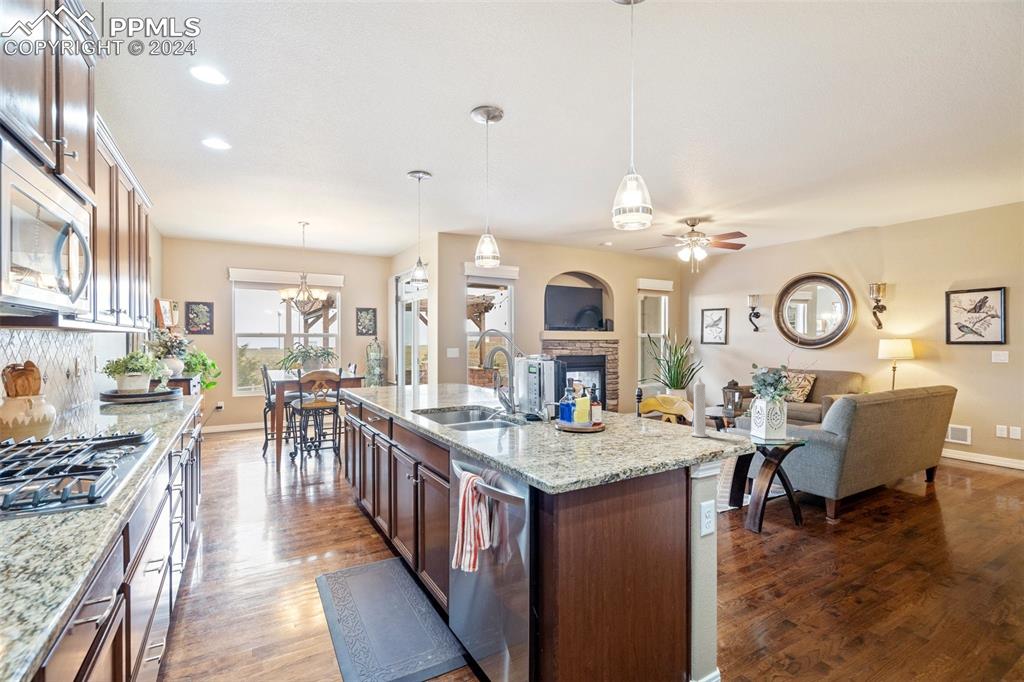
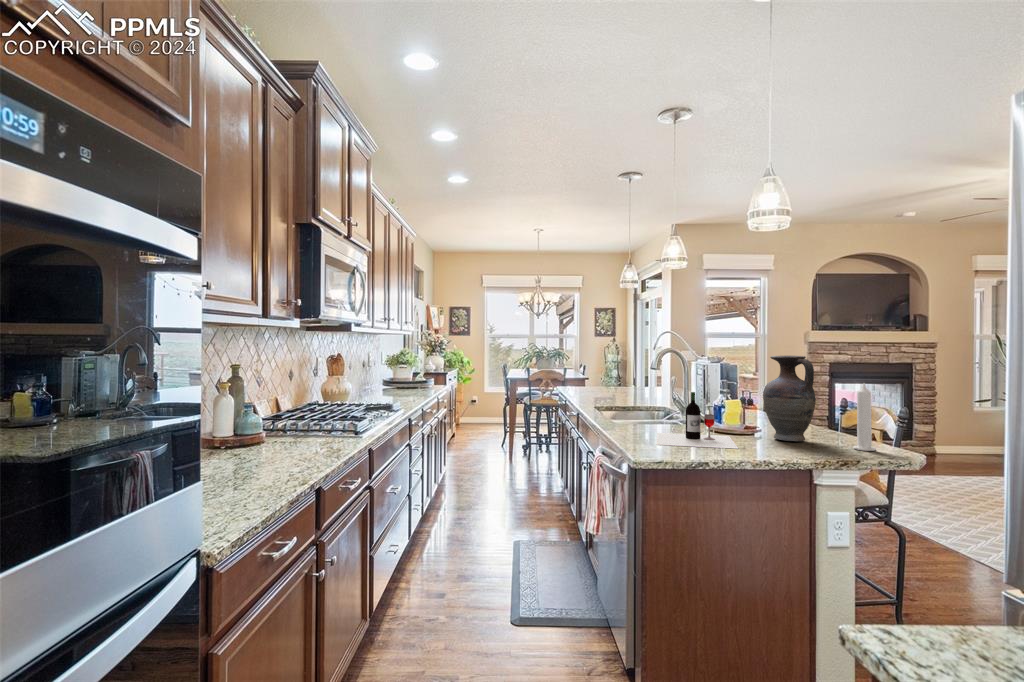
vase: none [611,353,657,434] -> present [763,356,816,441]
wine bottle: none [516,393,615,455] -> present [657,392,738,449]

